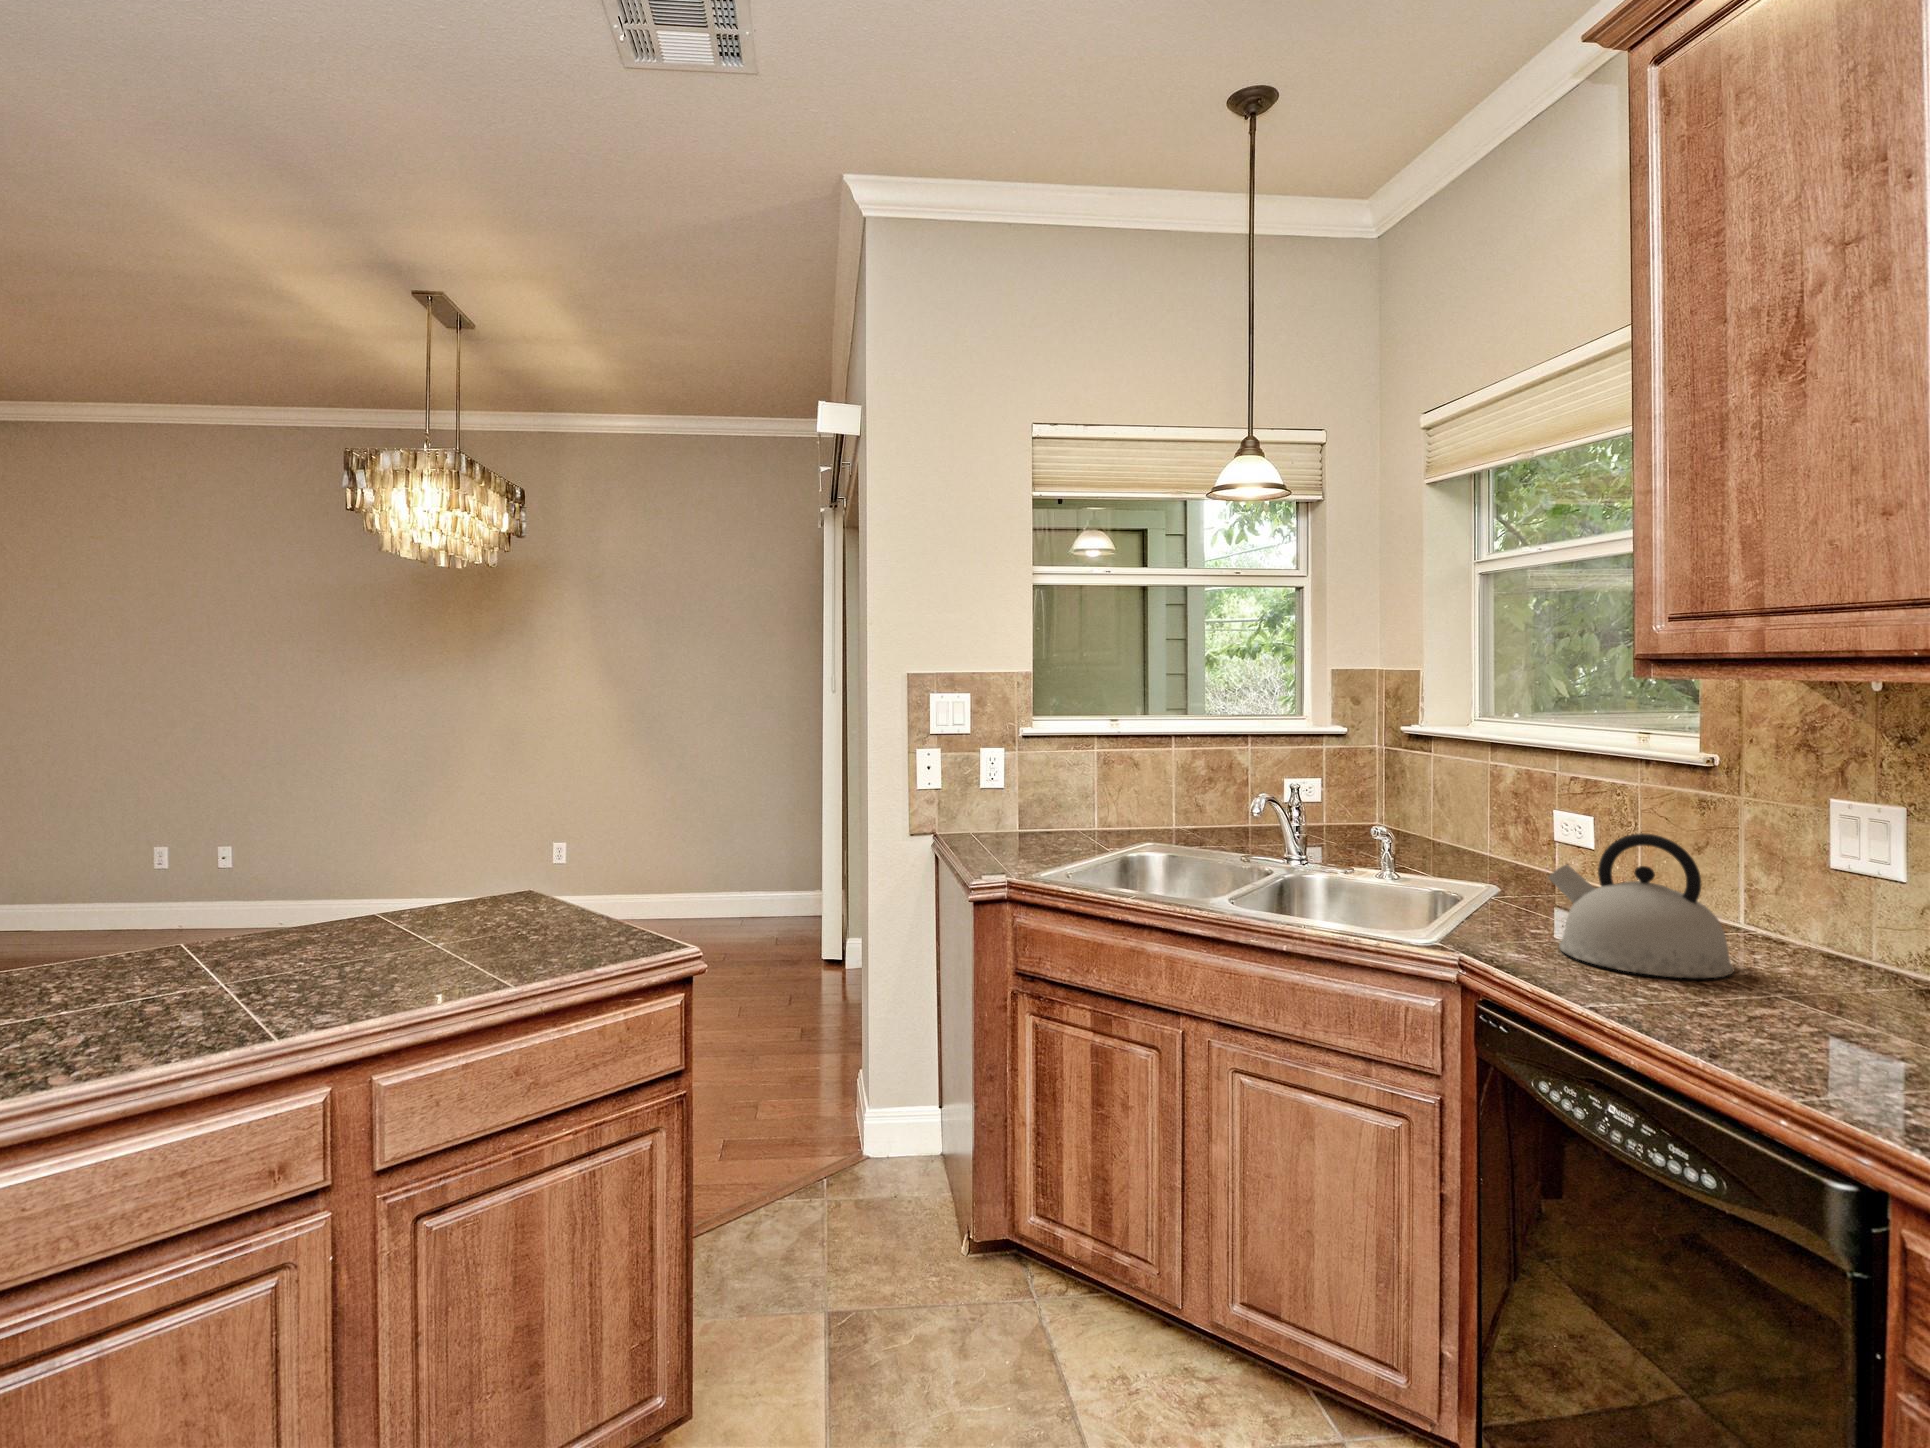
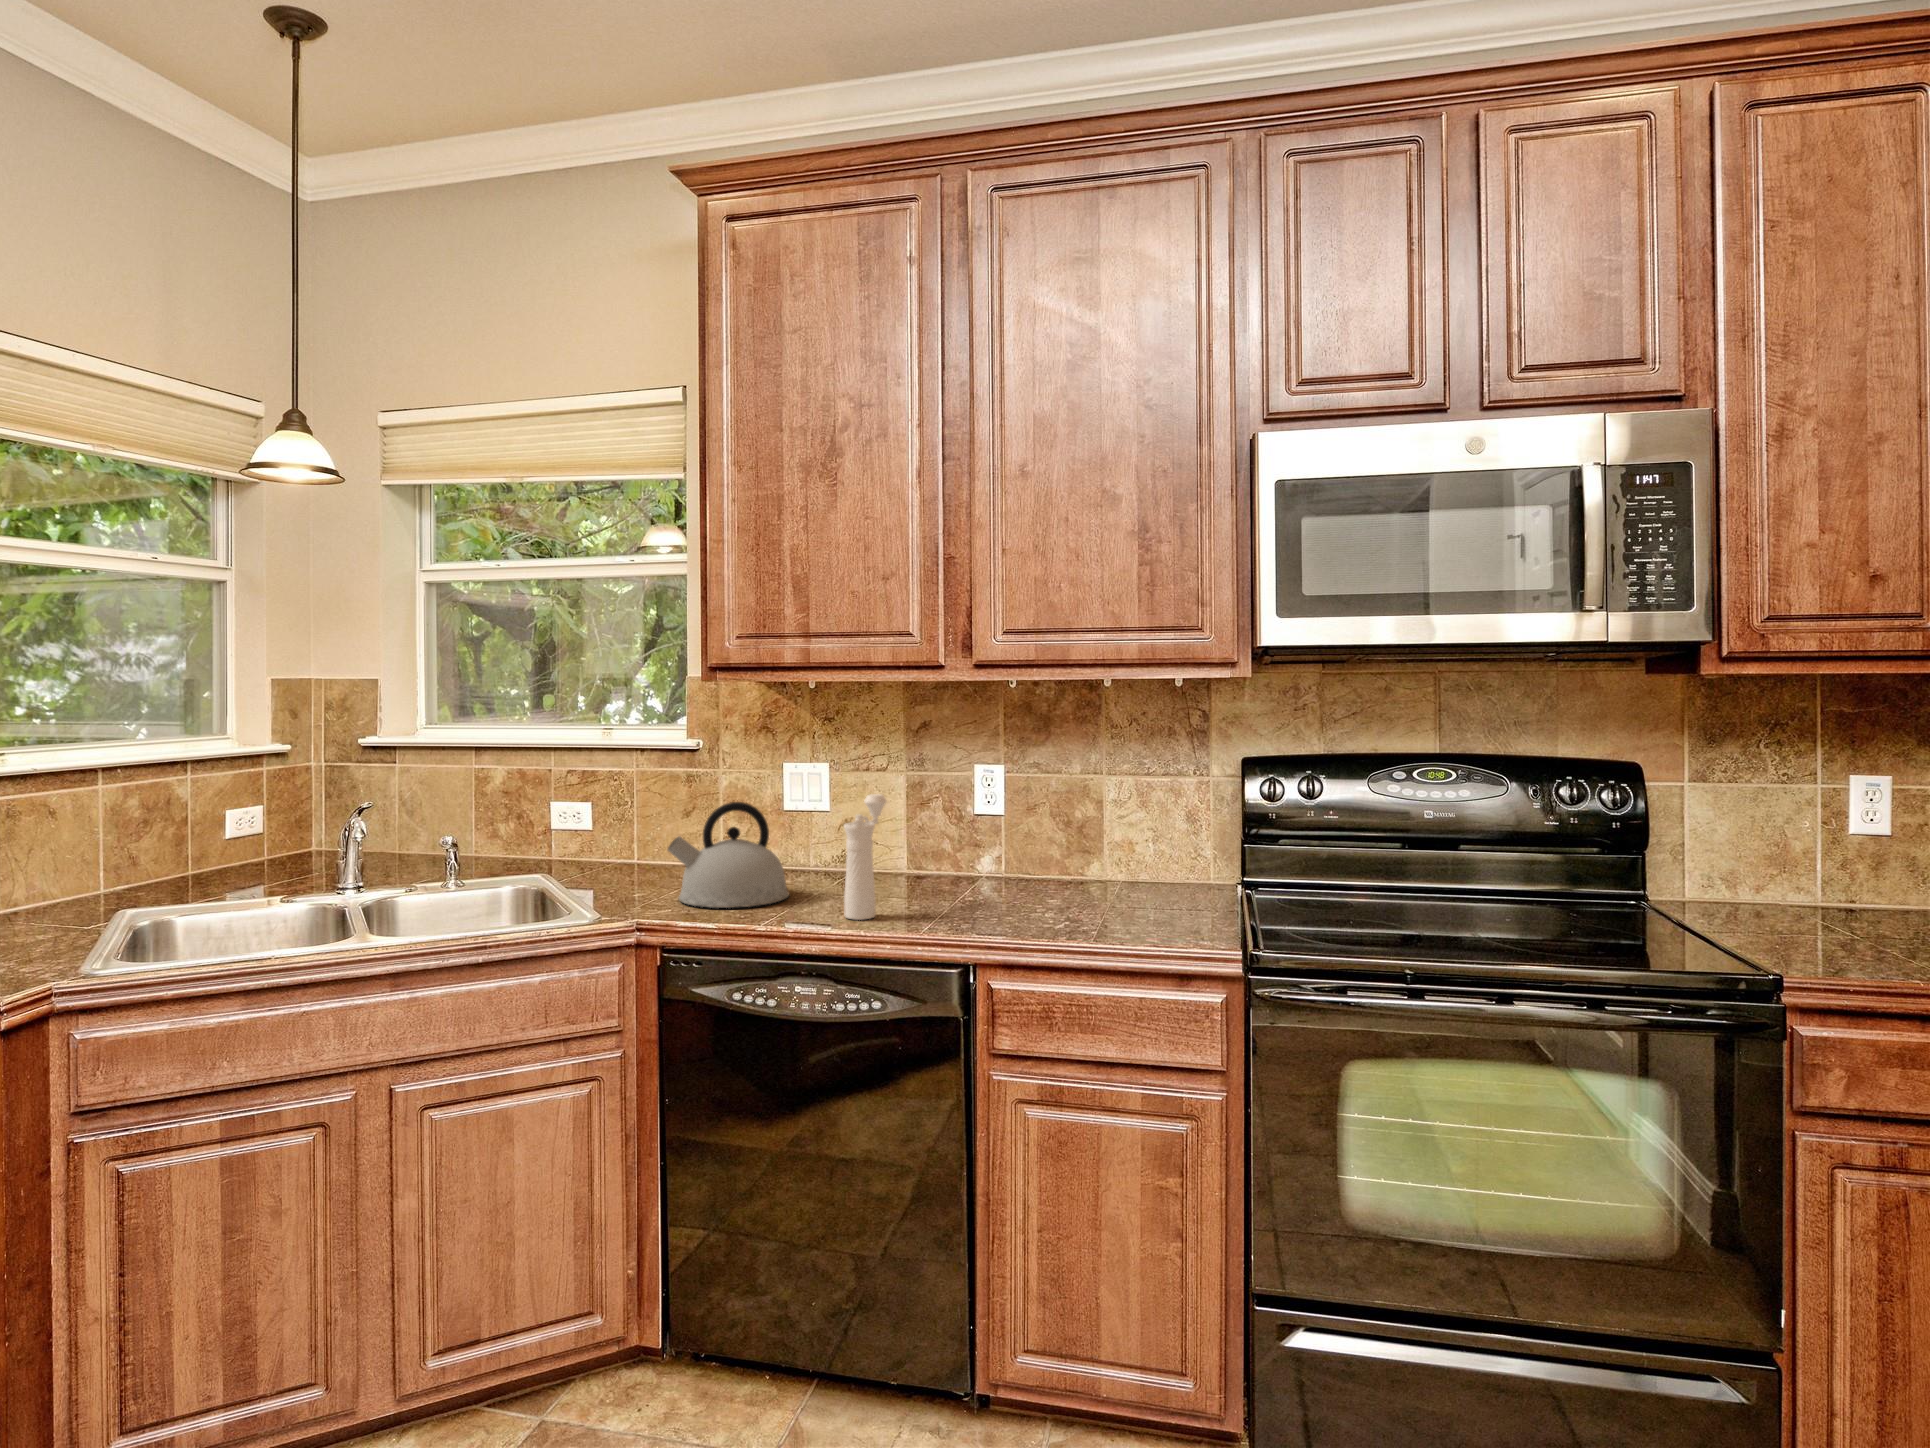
pepper mill: none [1727,852,1863,1035] -> present [844,794,886,920]

